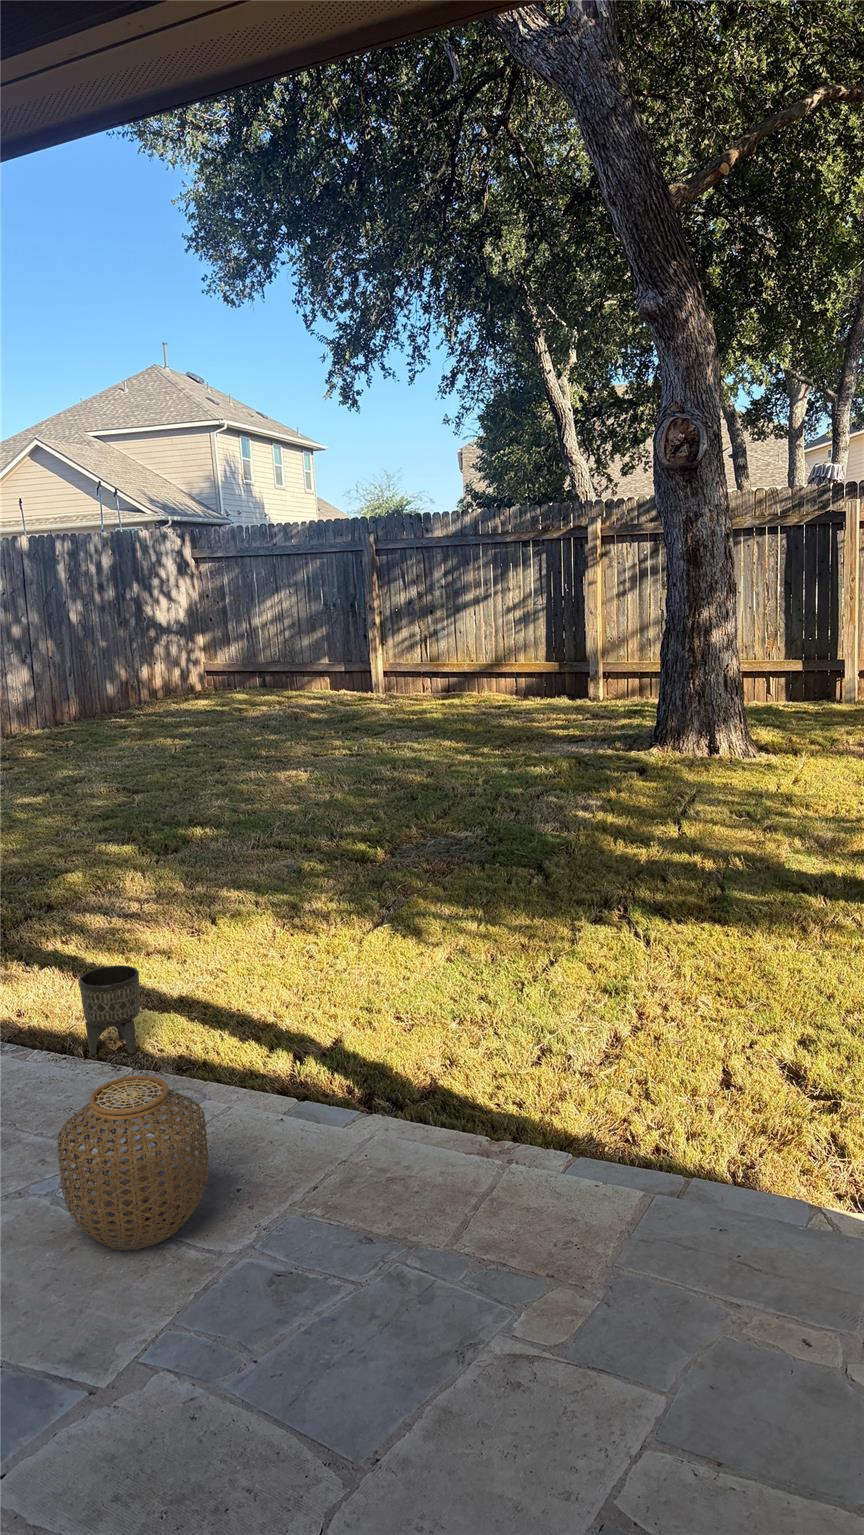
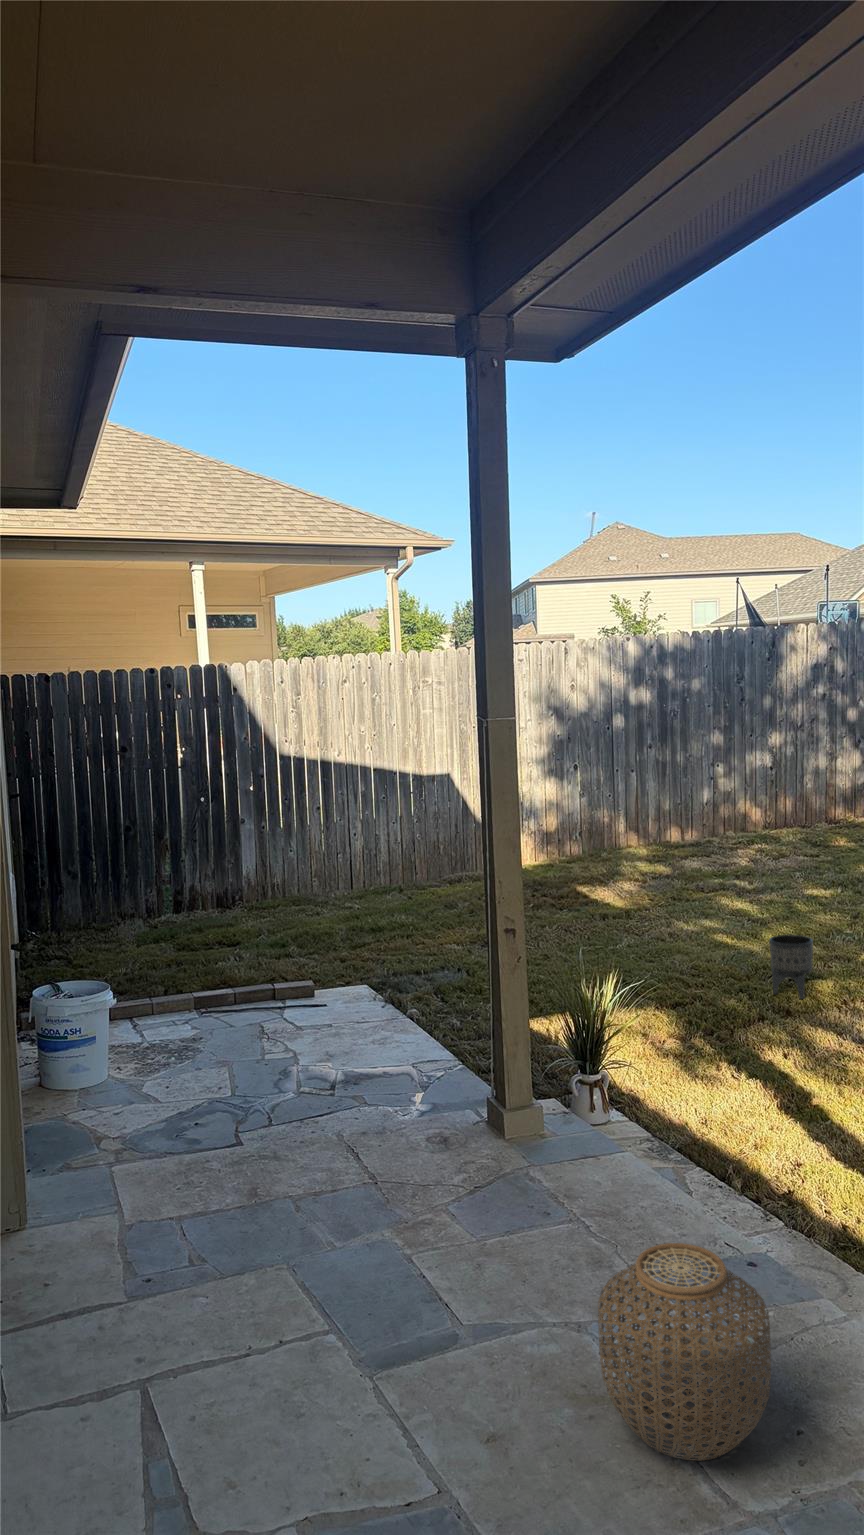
planter: present [79,965,140,1055] -> present [769,935,813,999]

